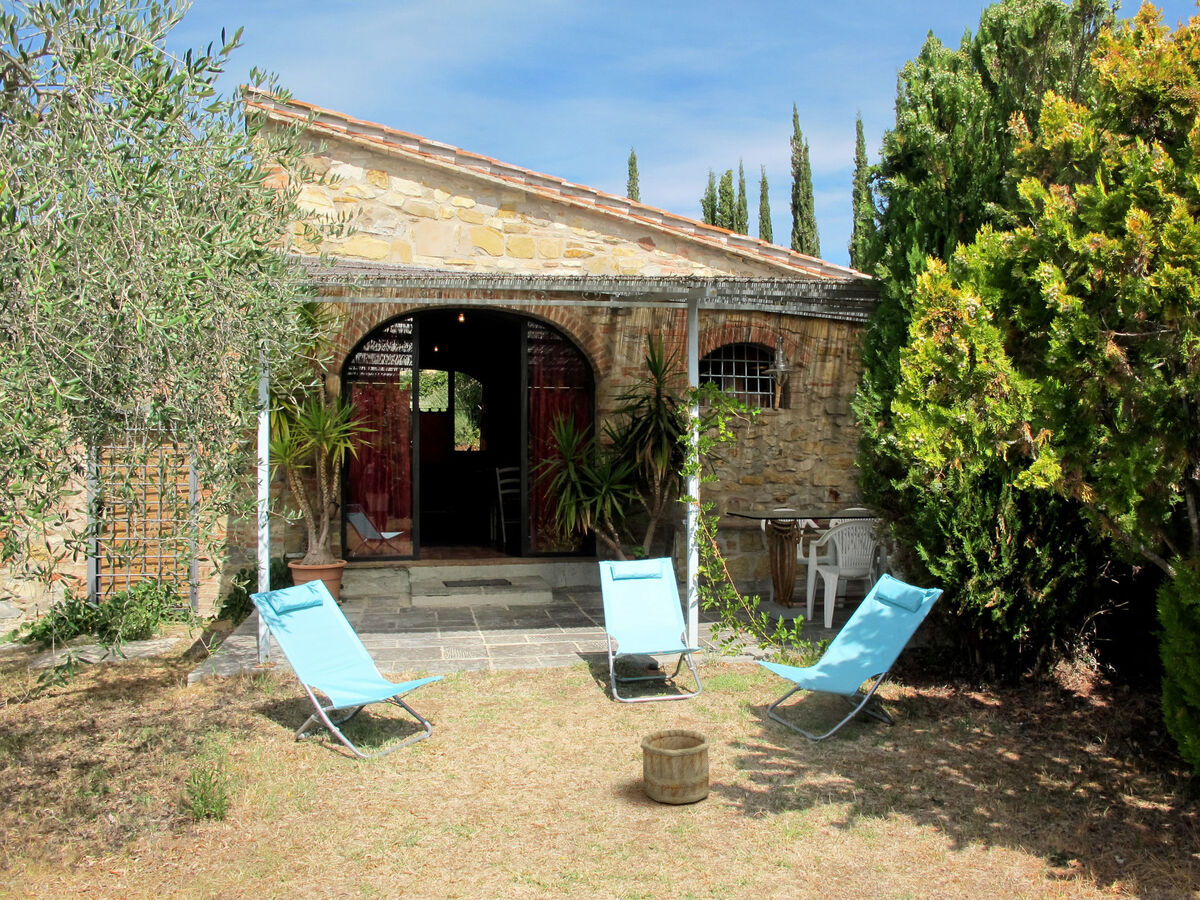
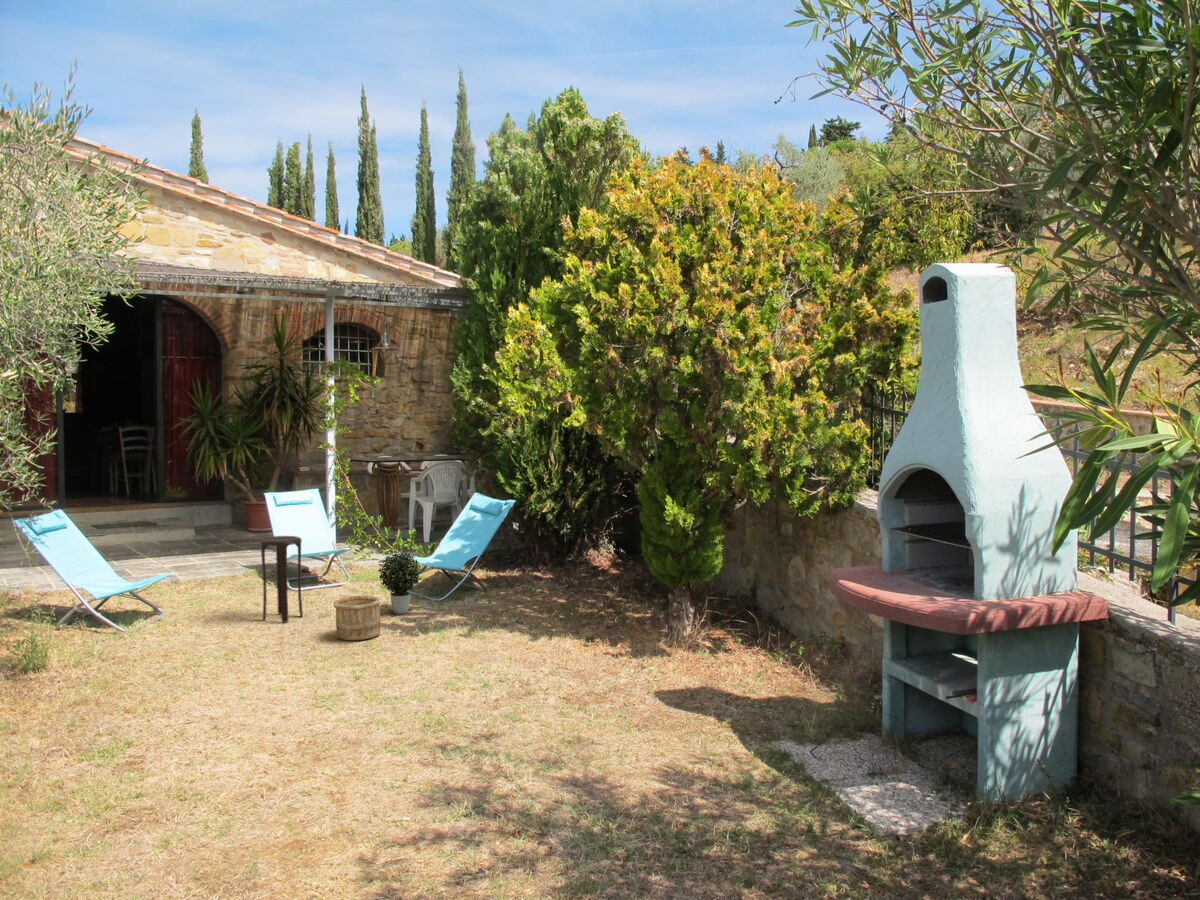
stool: none [560,626,616,752] -> present [260,536,303,623]
potted plant: none [720,664,785,757] -> present [378,553,422,614]

